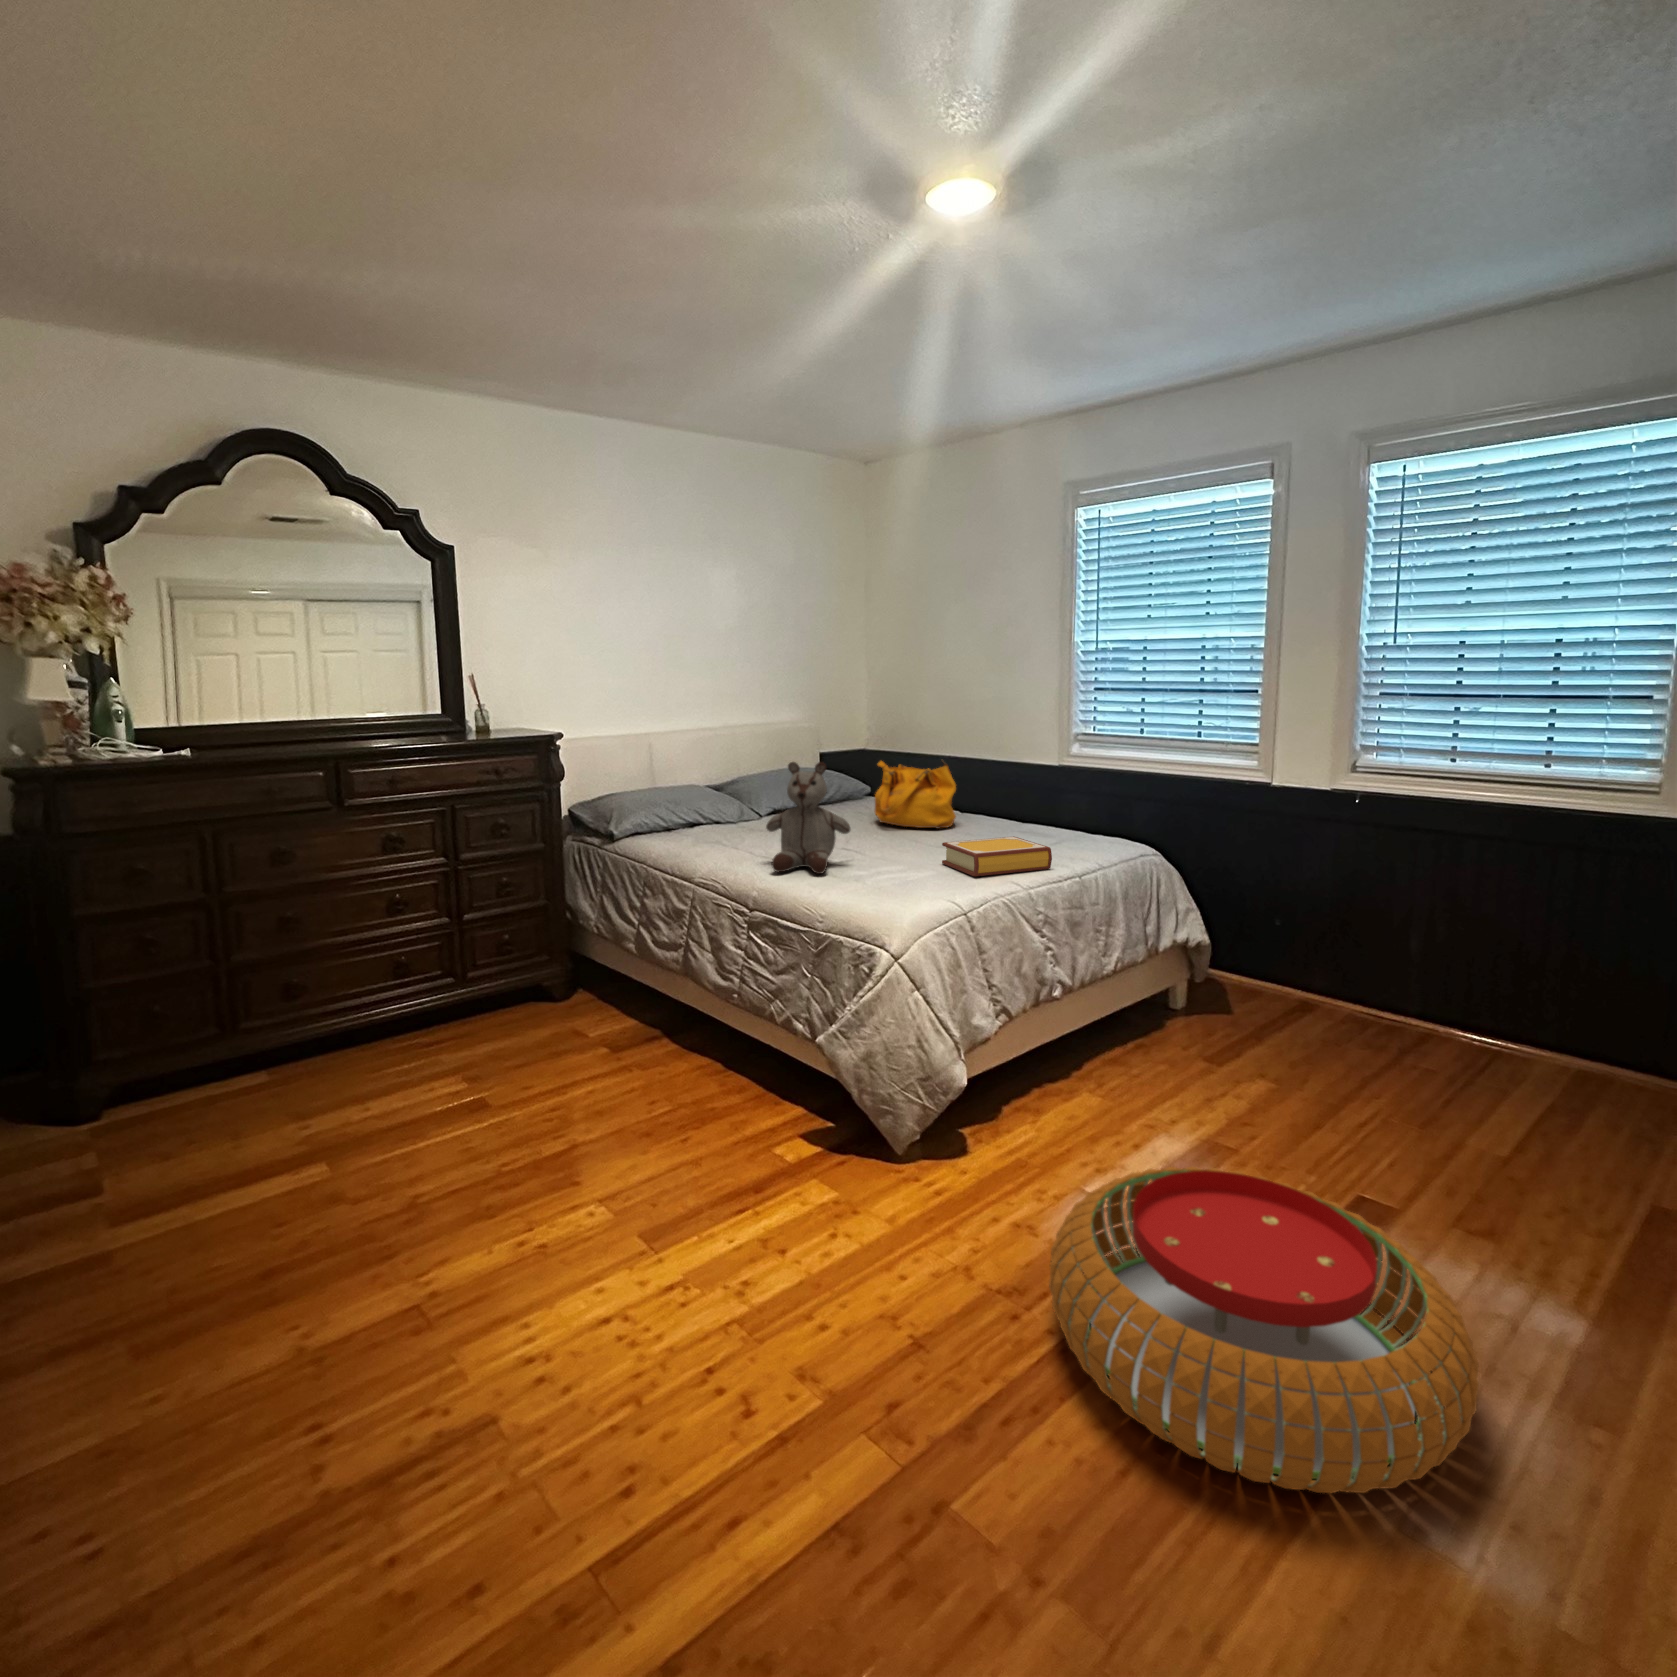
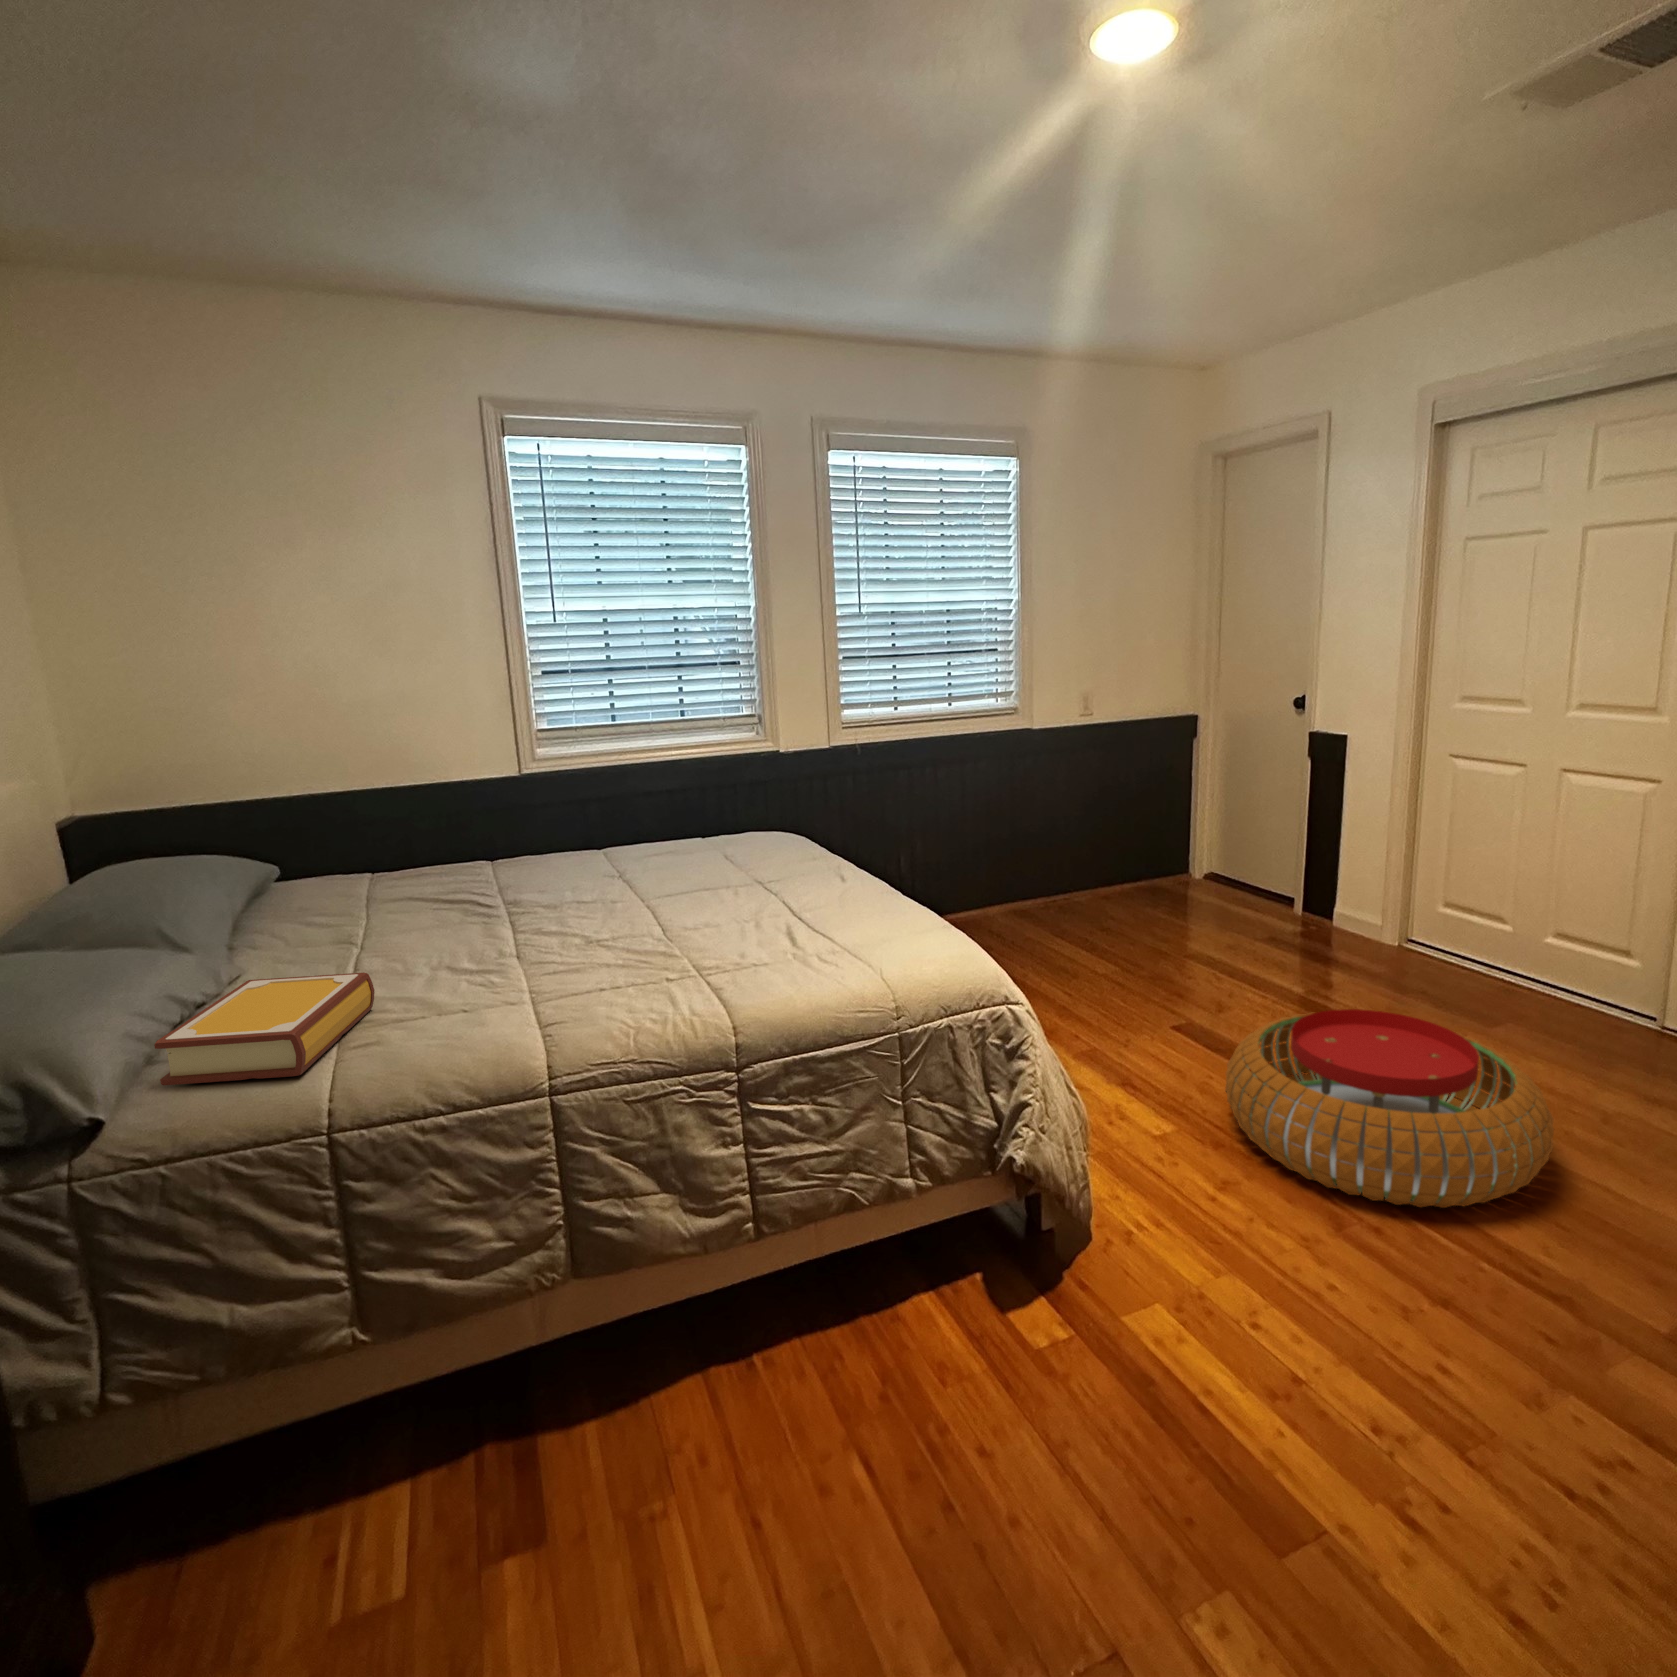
handbag: present [875,761,956,829] -> none [413,787,561,910]
stuffed bear: present [766,762,850,874] -> none [588,798,739,998]
book: present [942,836,1052,876] -> present [154,973,375,1085]

